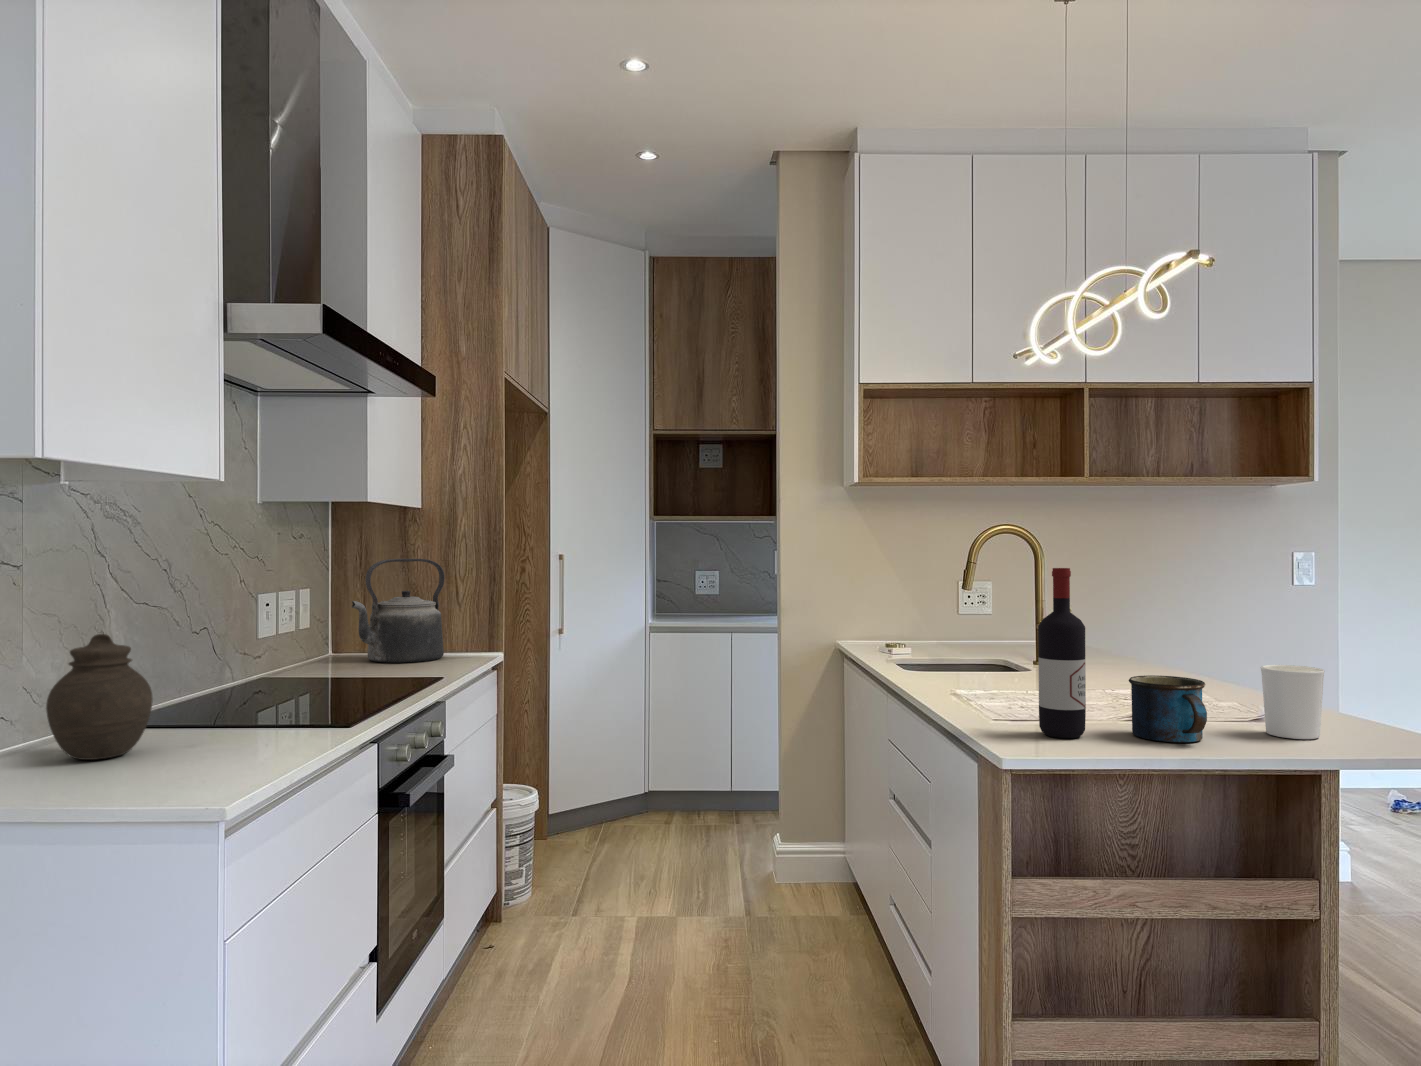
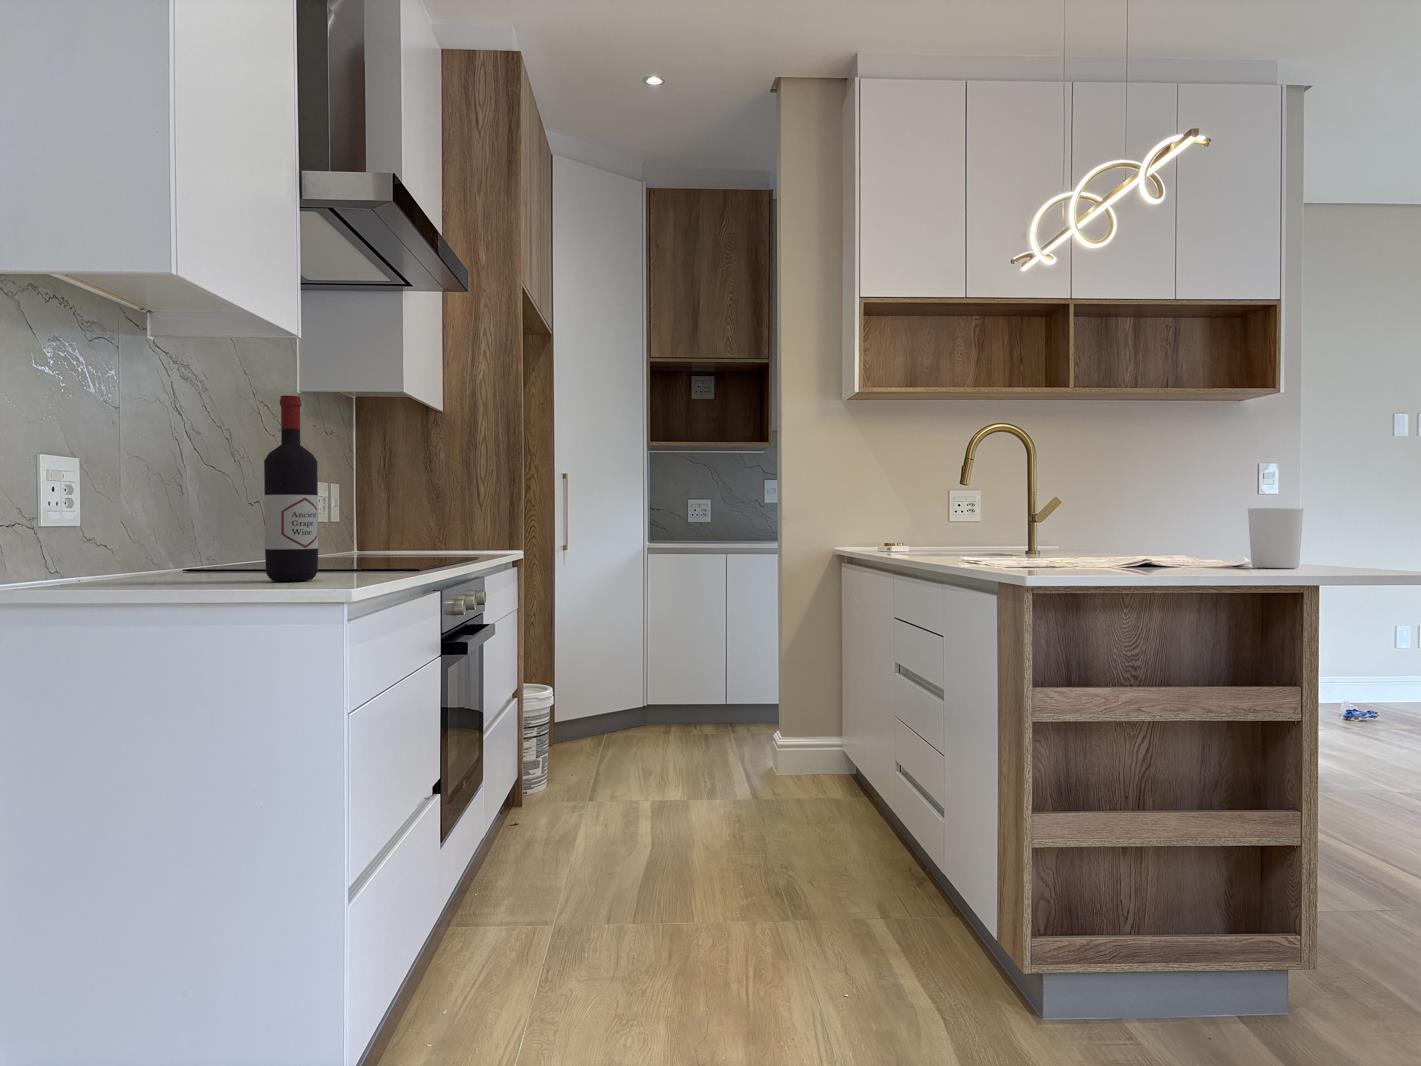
kettle: present [352,559,445,663] -> none [382,455,469,553]
wine bottle: present [1038,568,1086,738] -> present [264,395,318,581]
jar: present [46,634,152,760] -> none [158,464,251,577]
mug: present [1129,675,1207,742] -> none [1132,517,1203,569]

